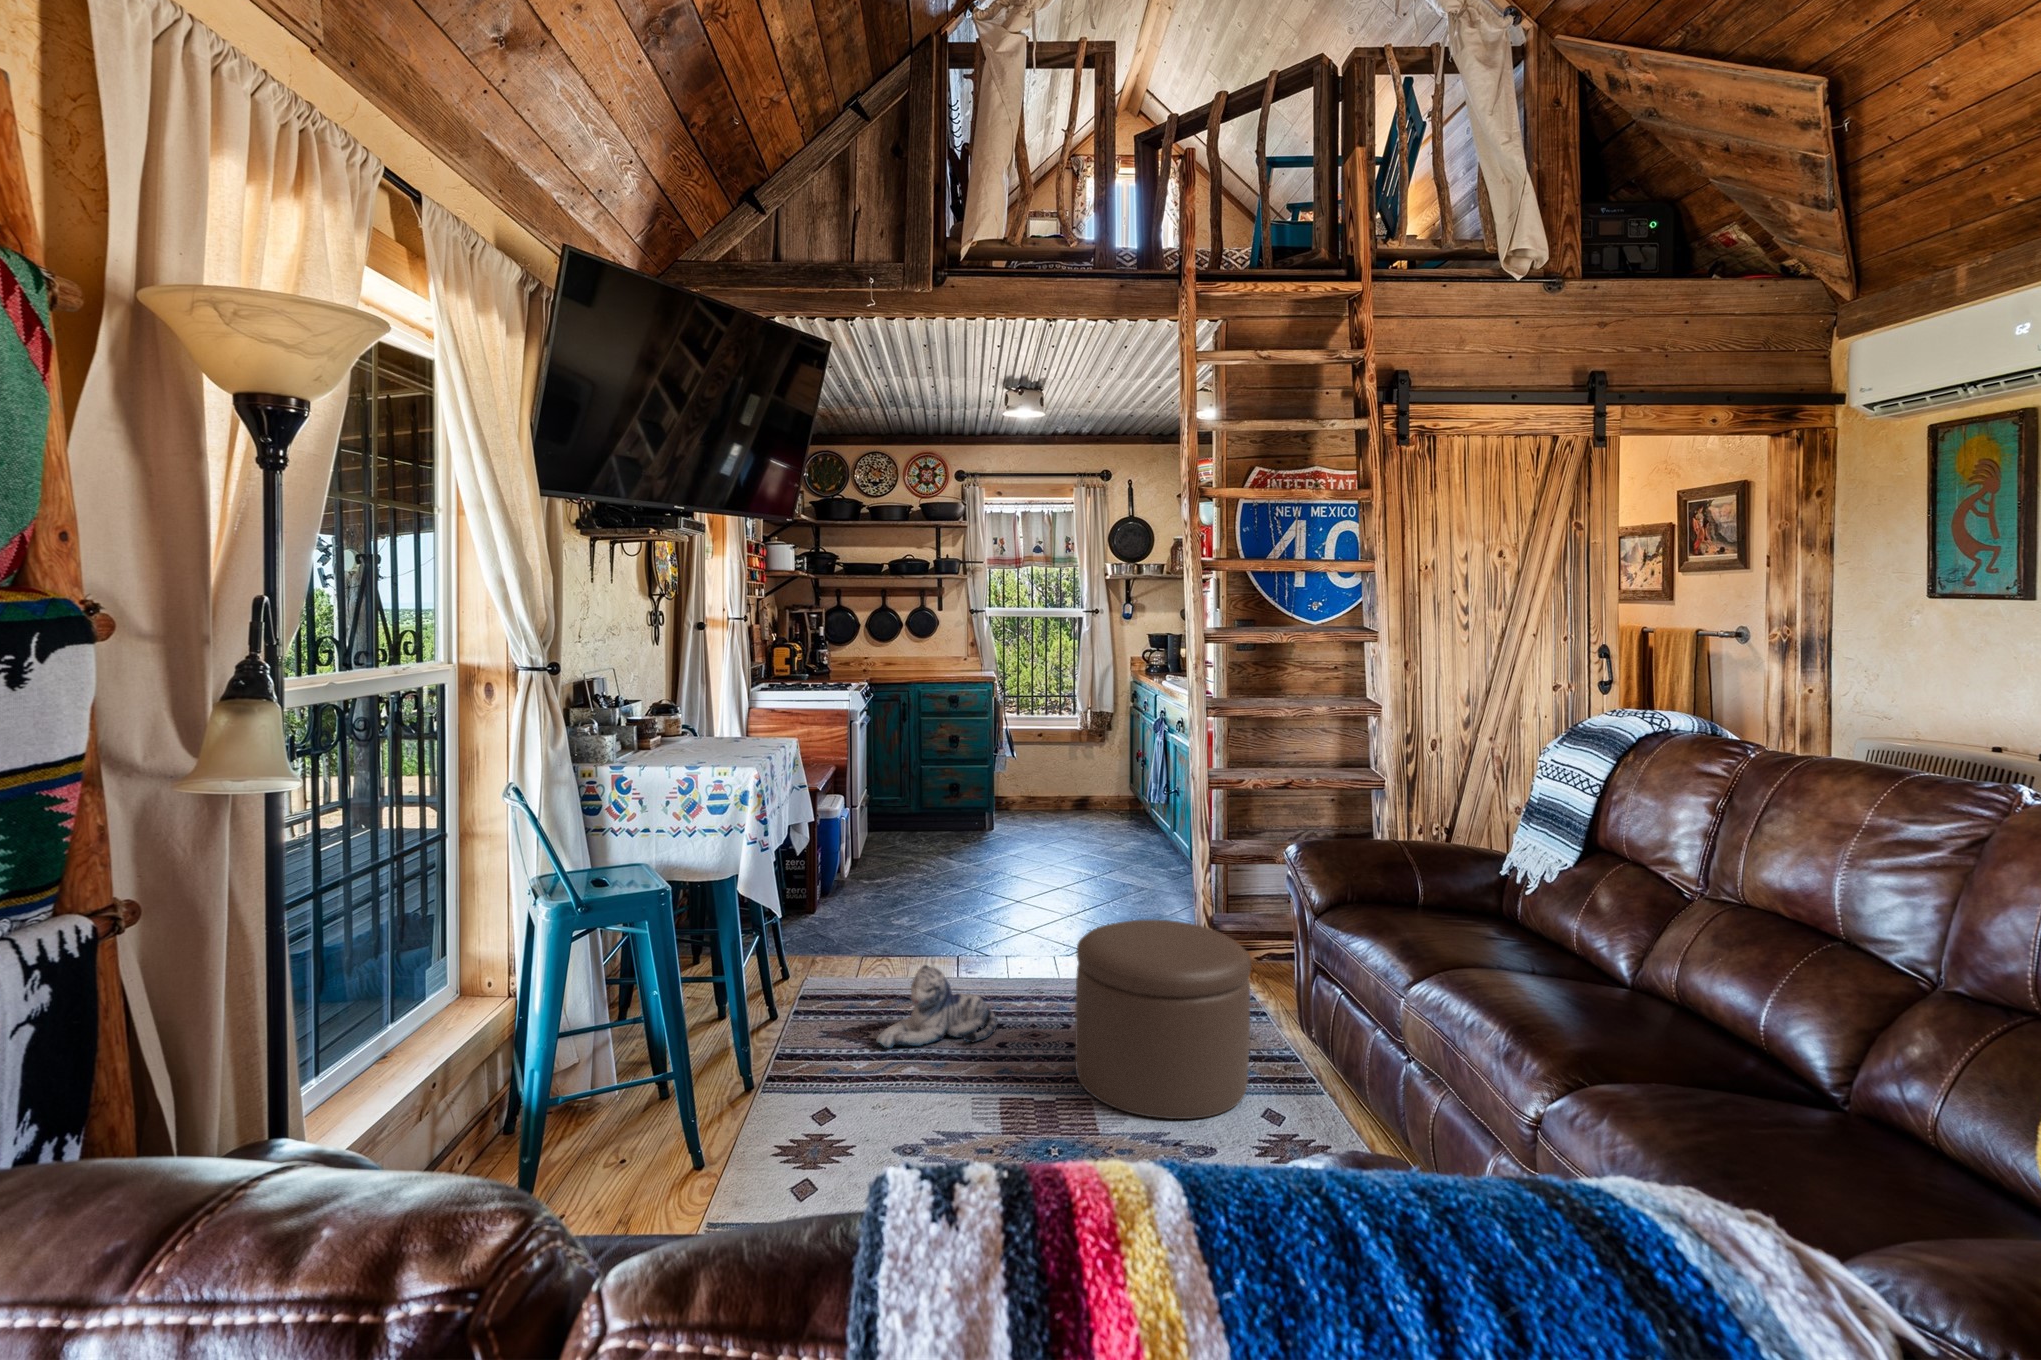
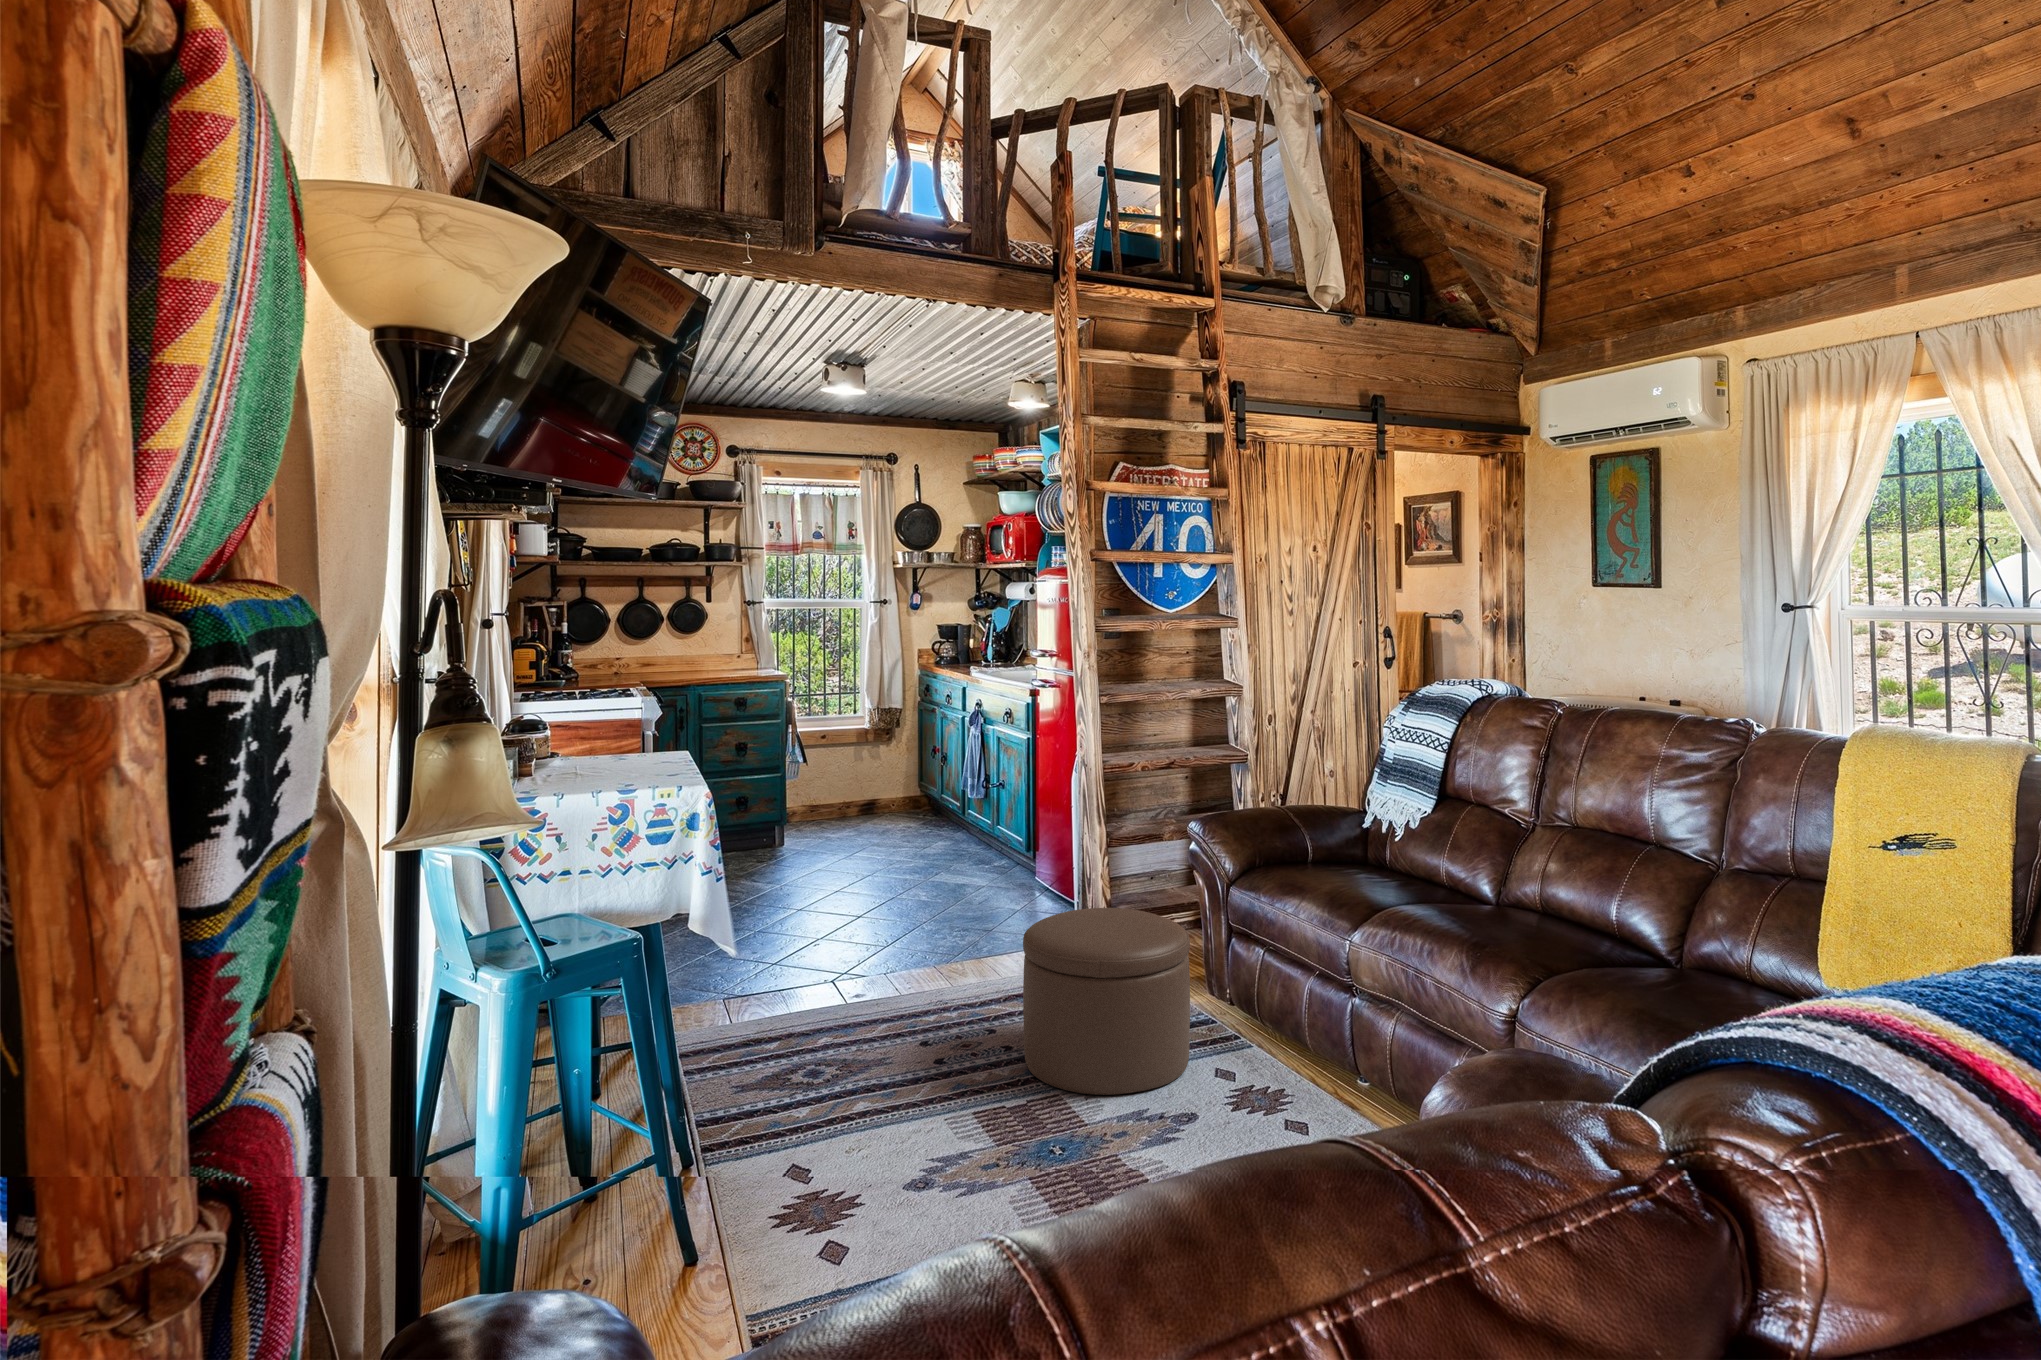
plush toy: present [877,965,997,1048] -> none [807,989,924,1084]

